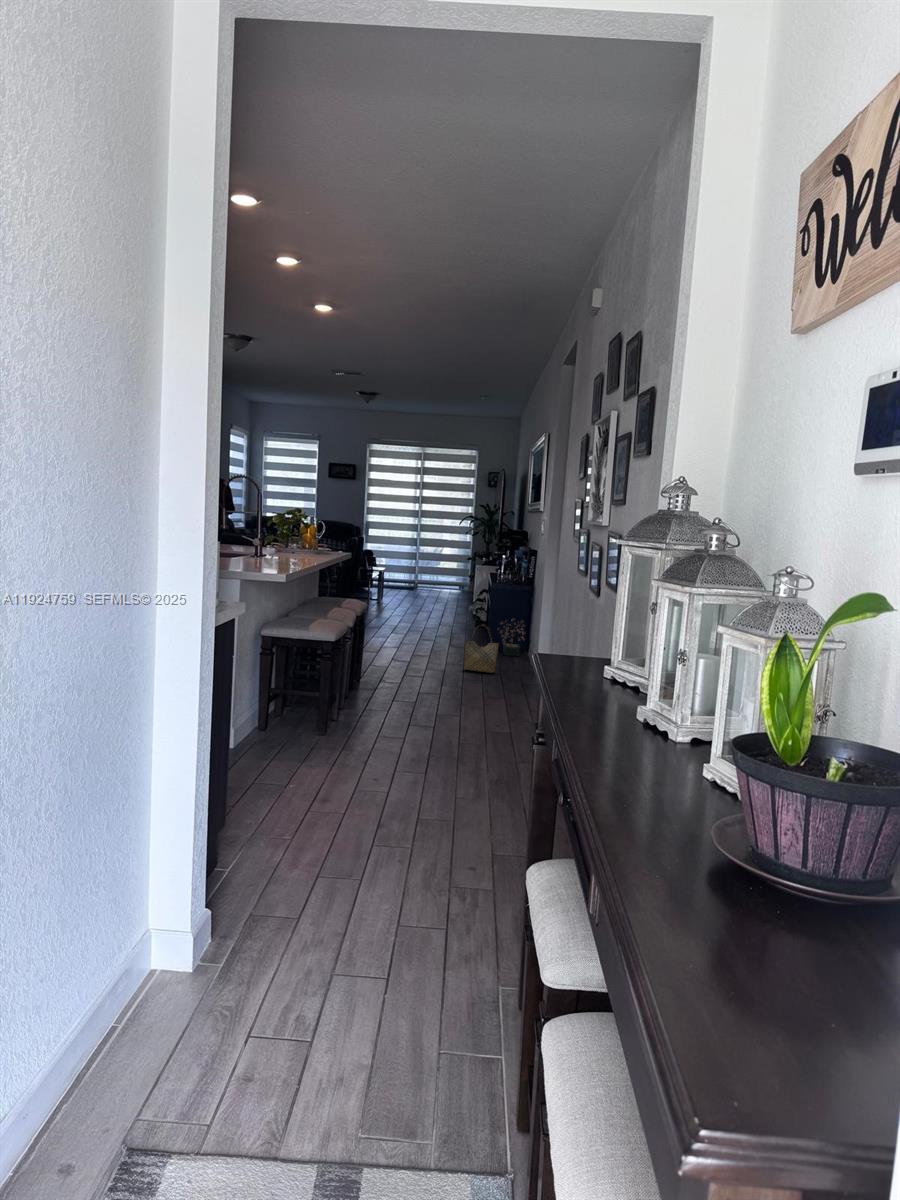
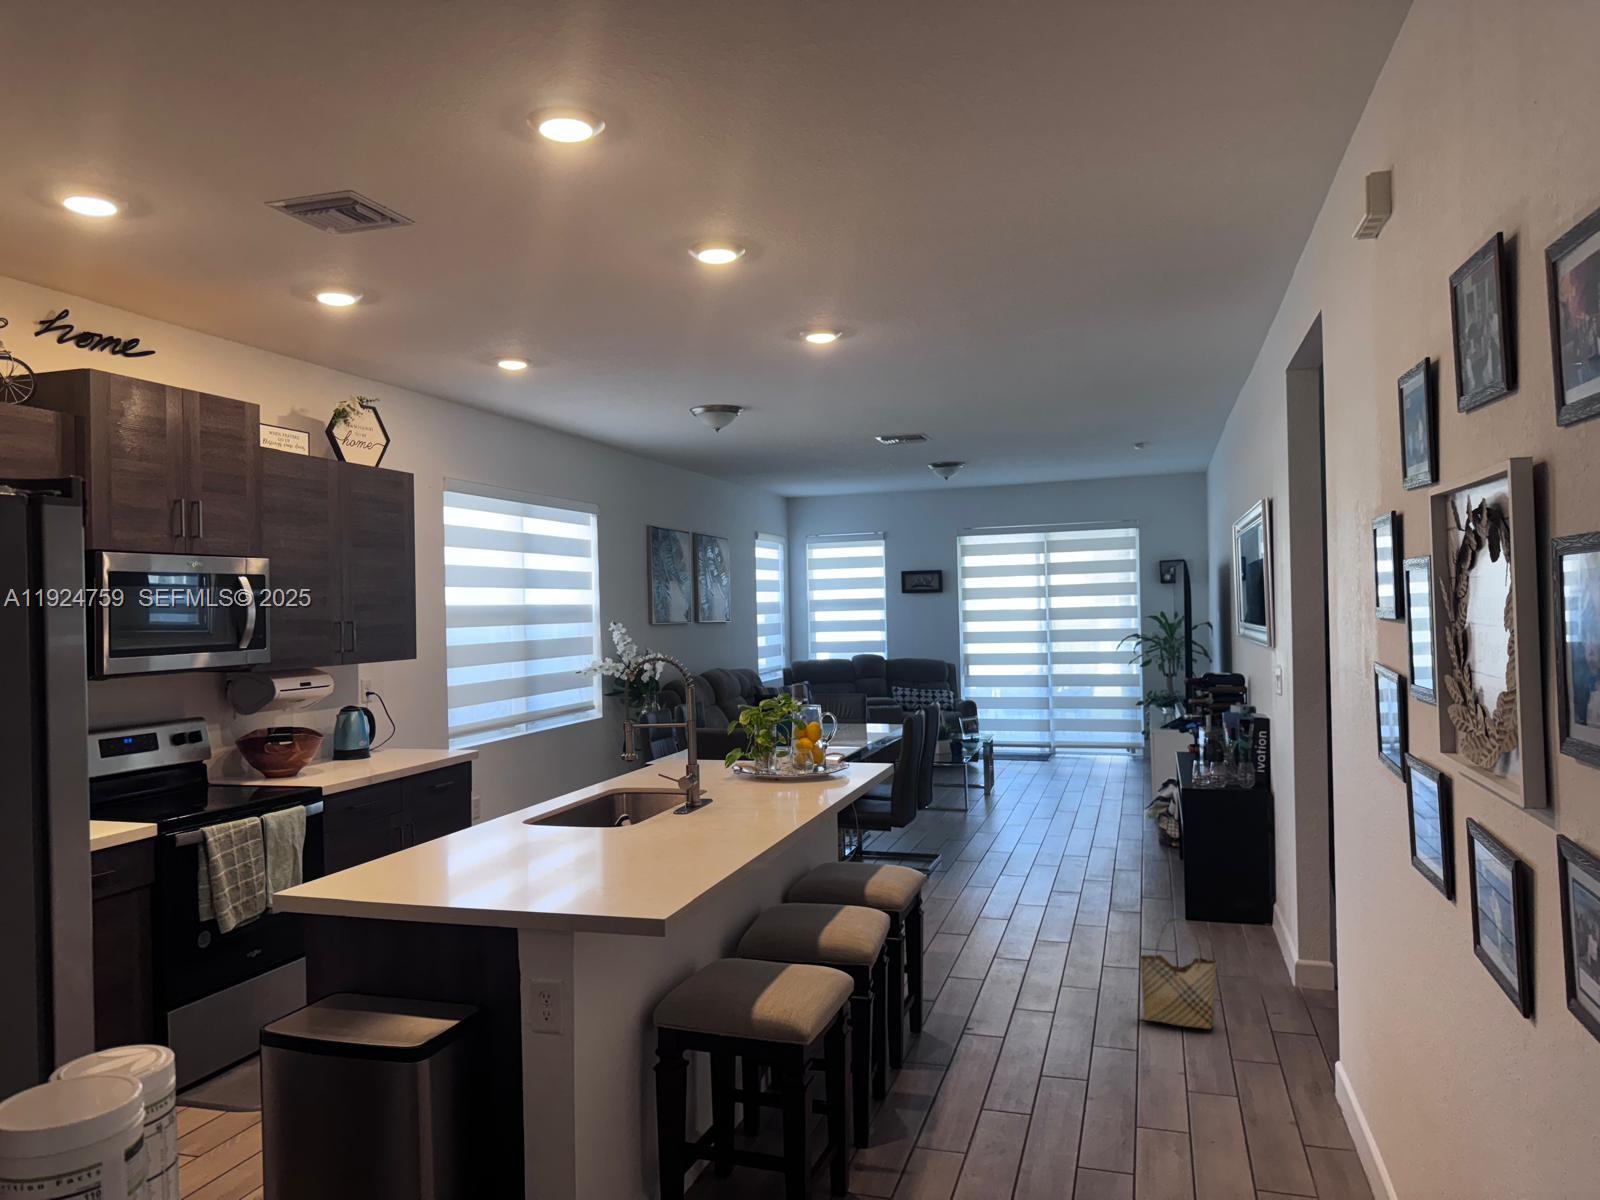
decorative plant: present [501,620,524,657] -> none [1207,871,1269,956]

